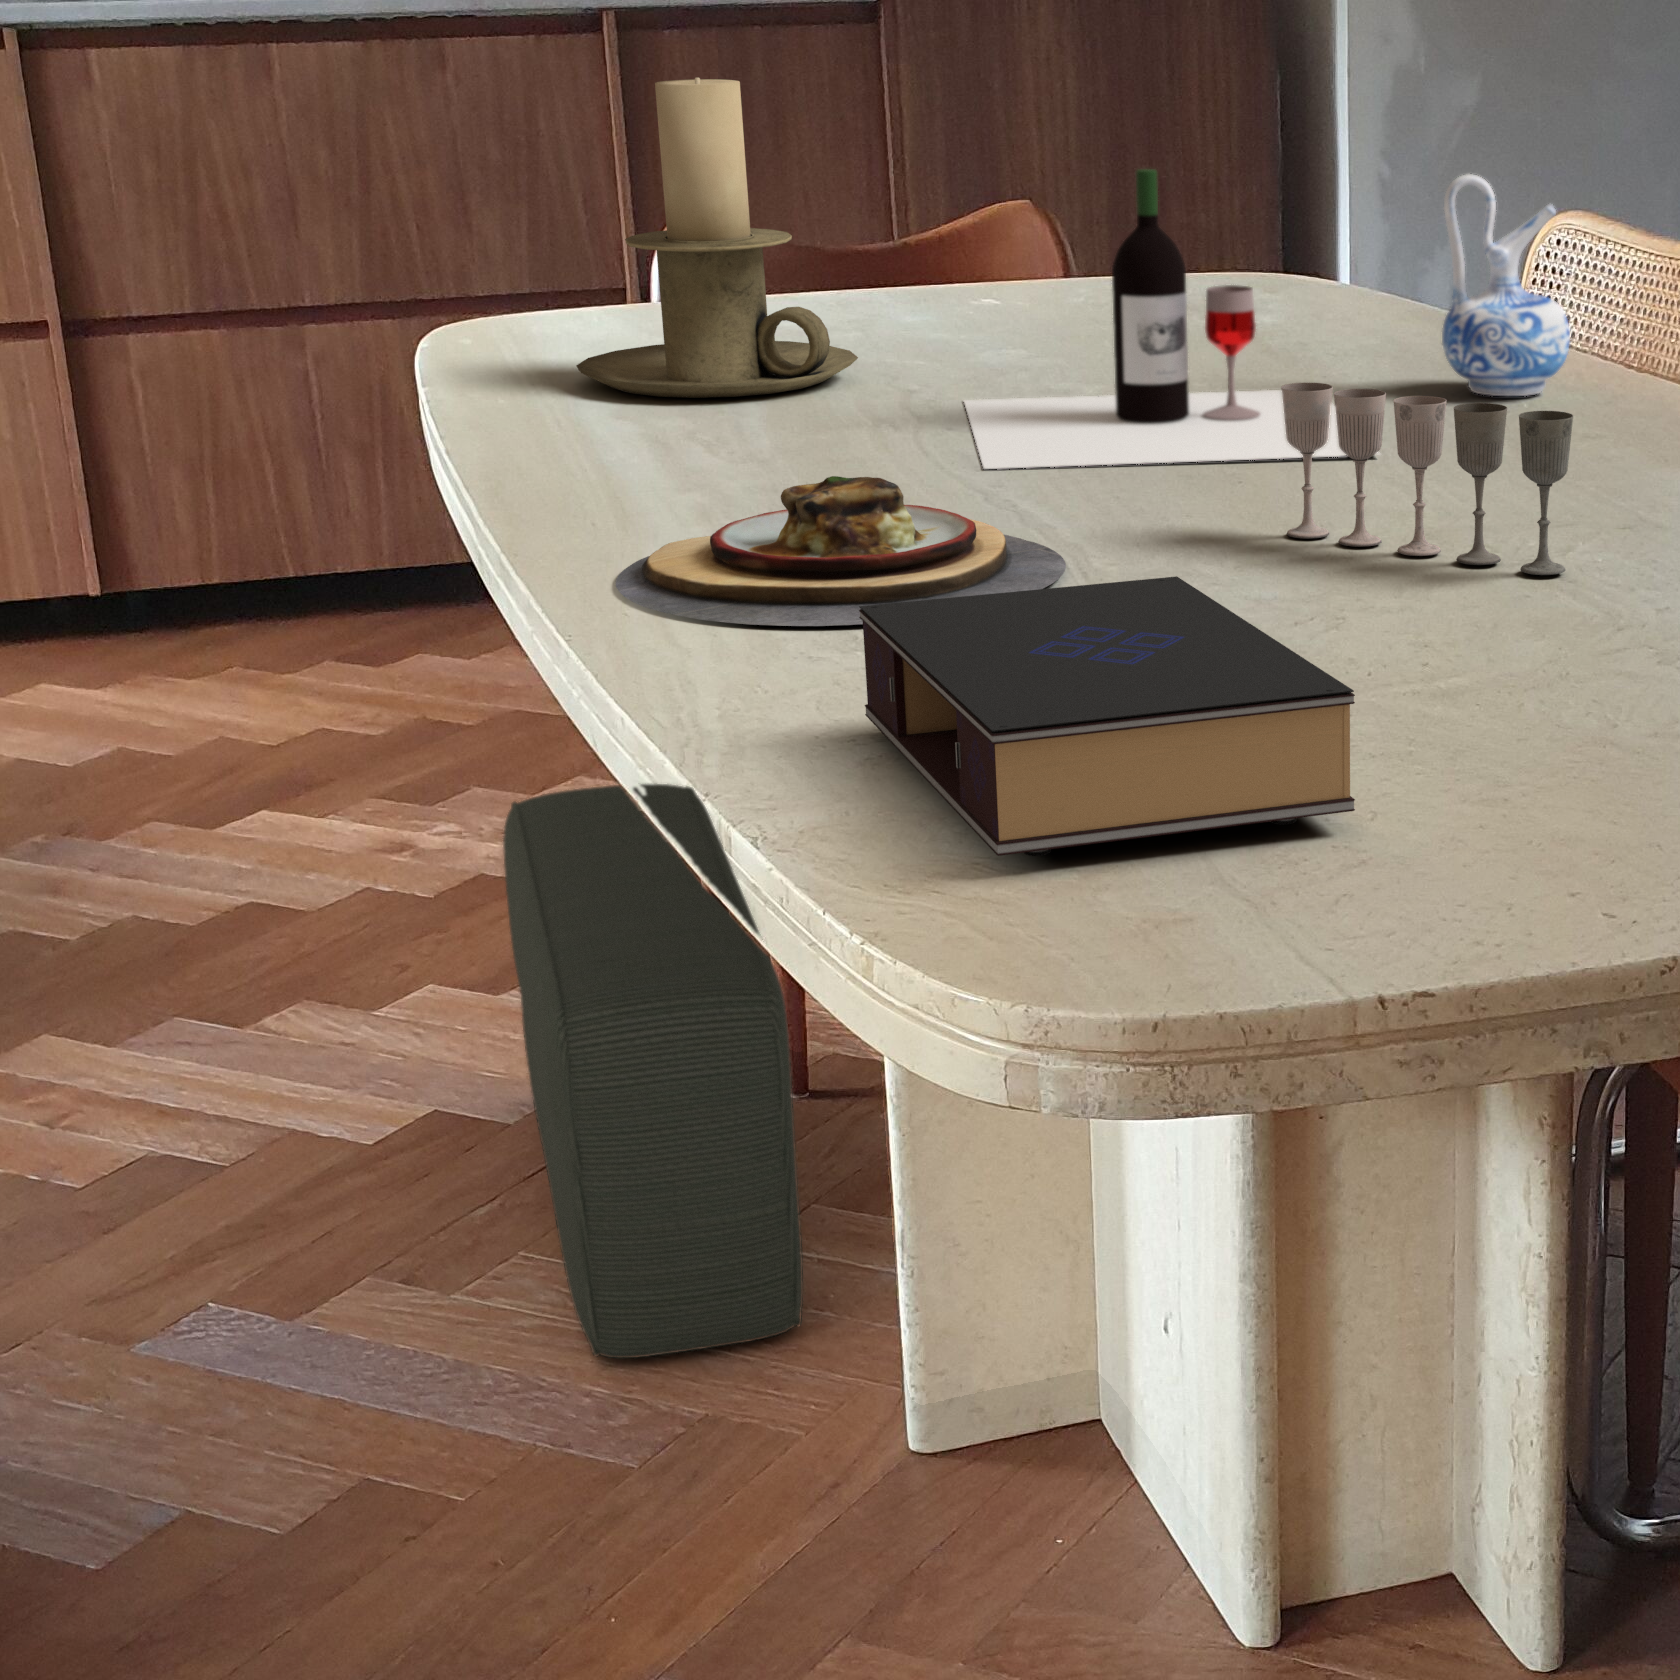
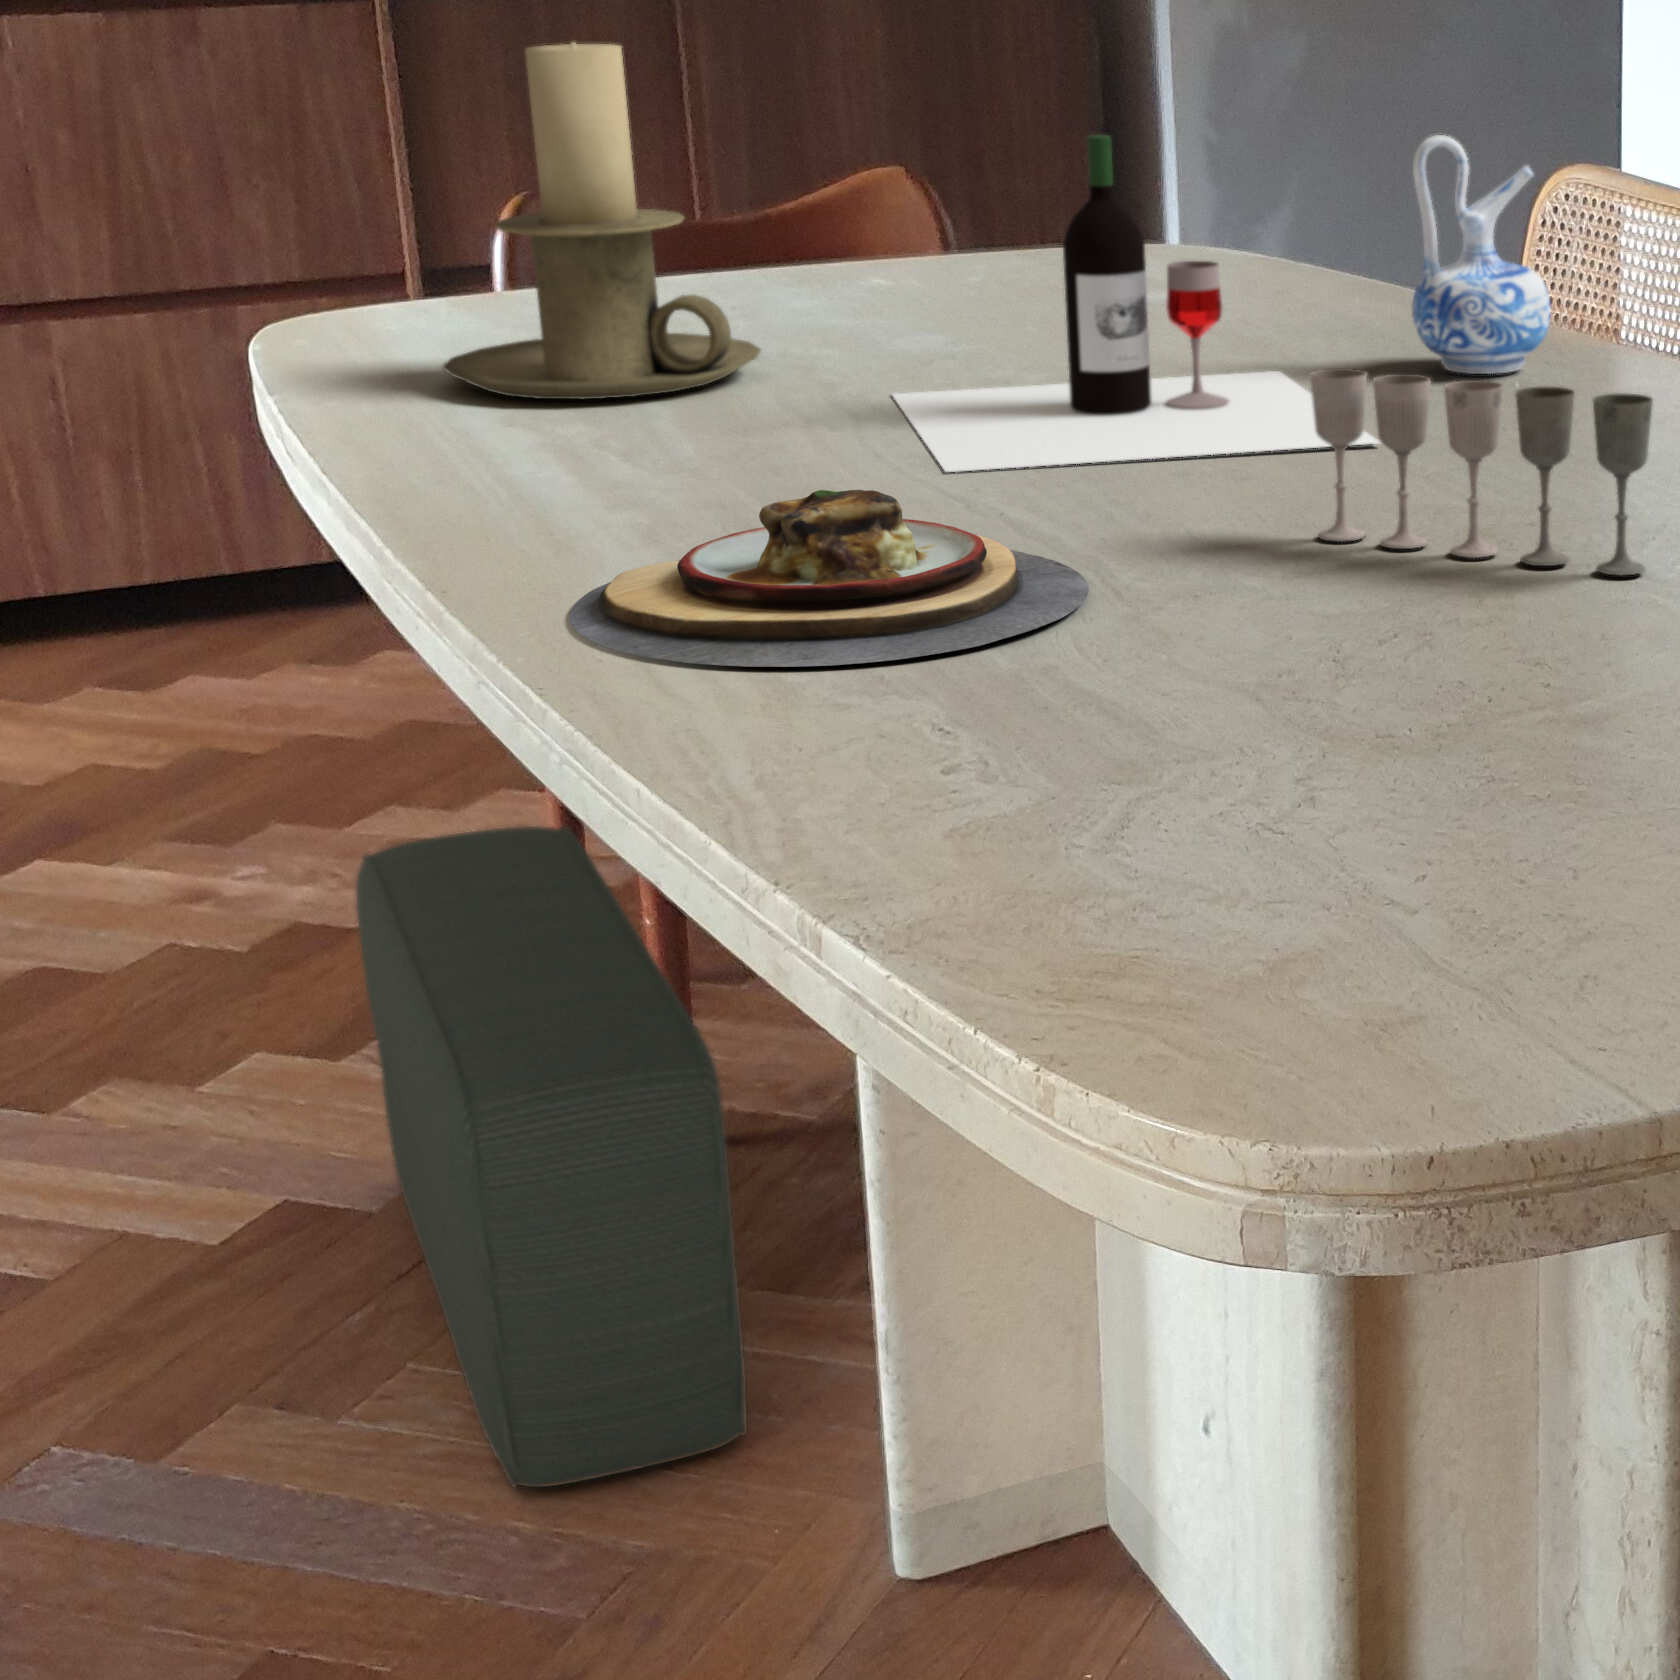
book: present [859,576,1355,856] -> none [925,599,1559,949]

